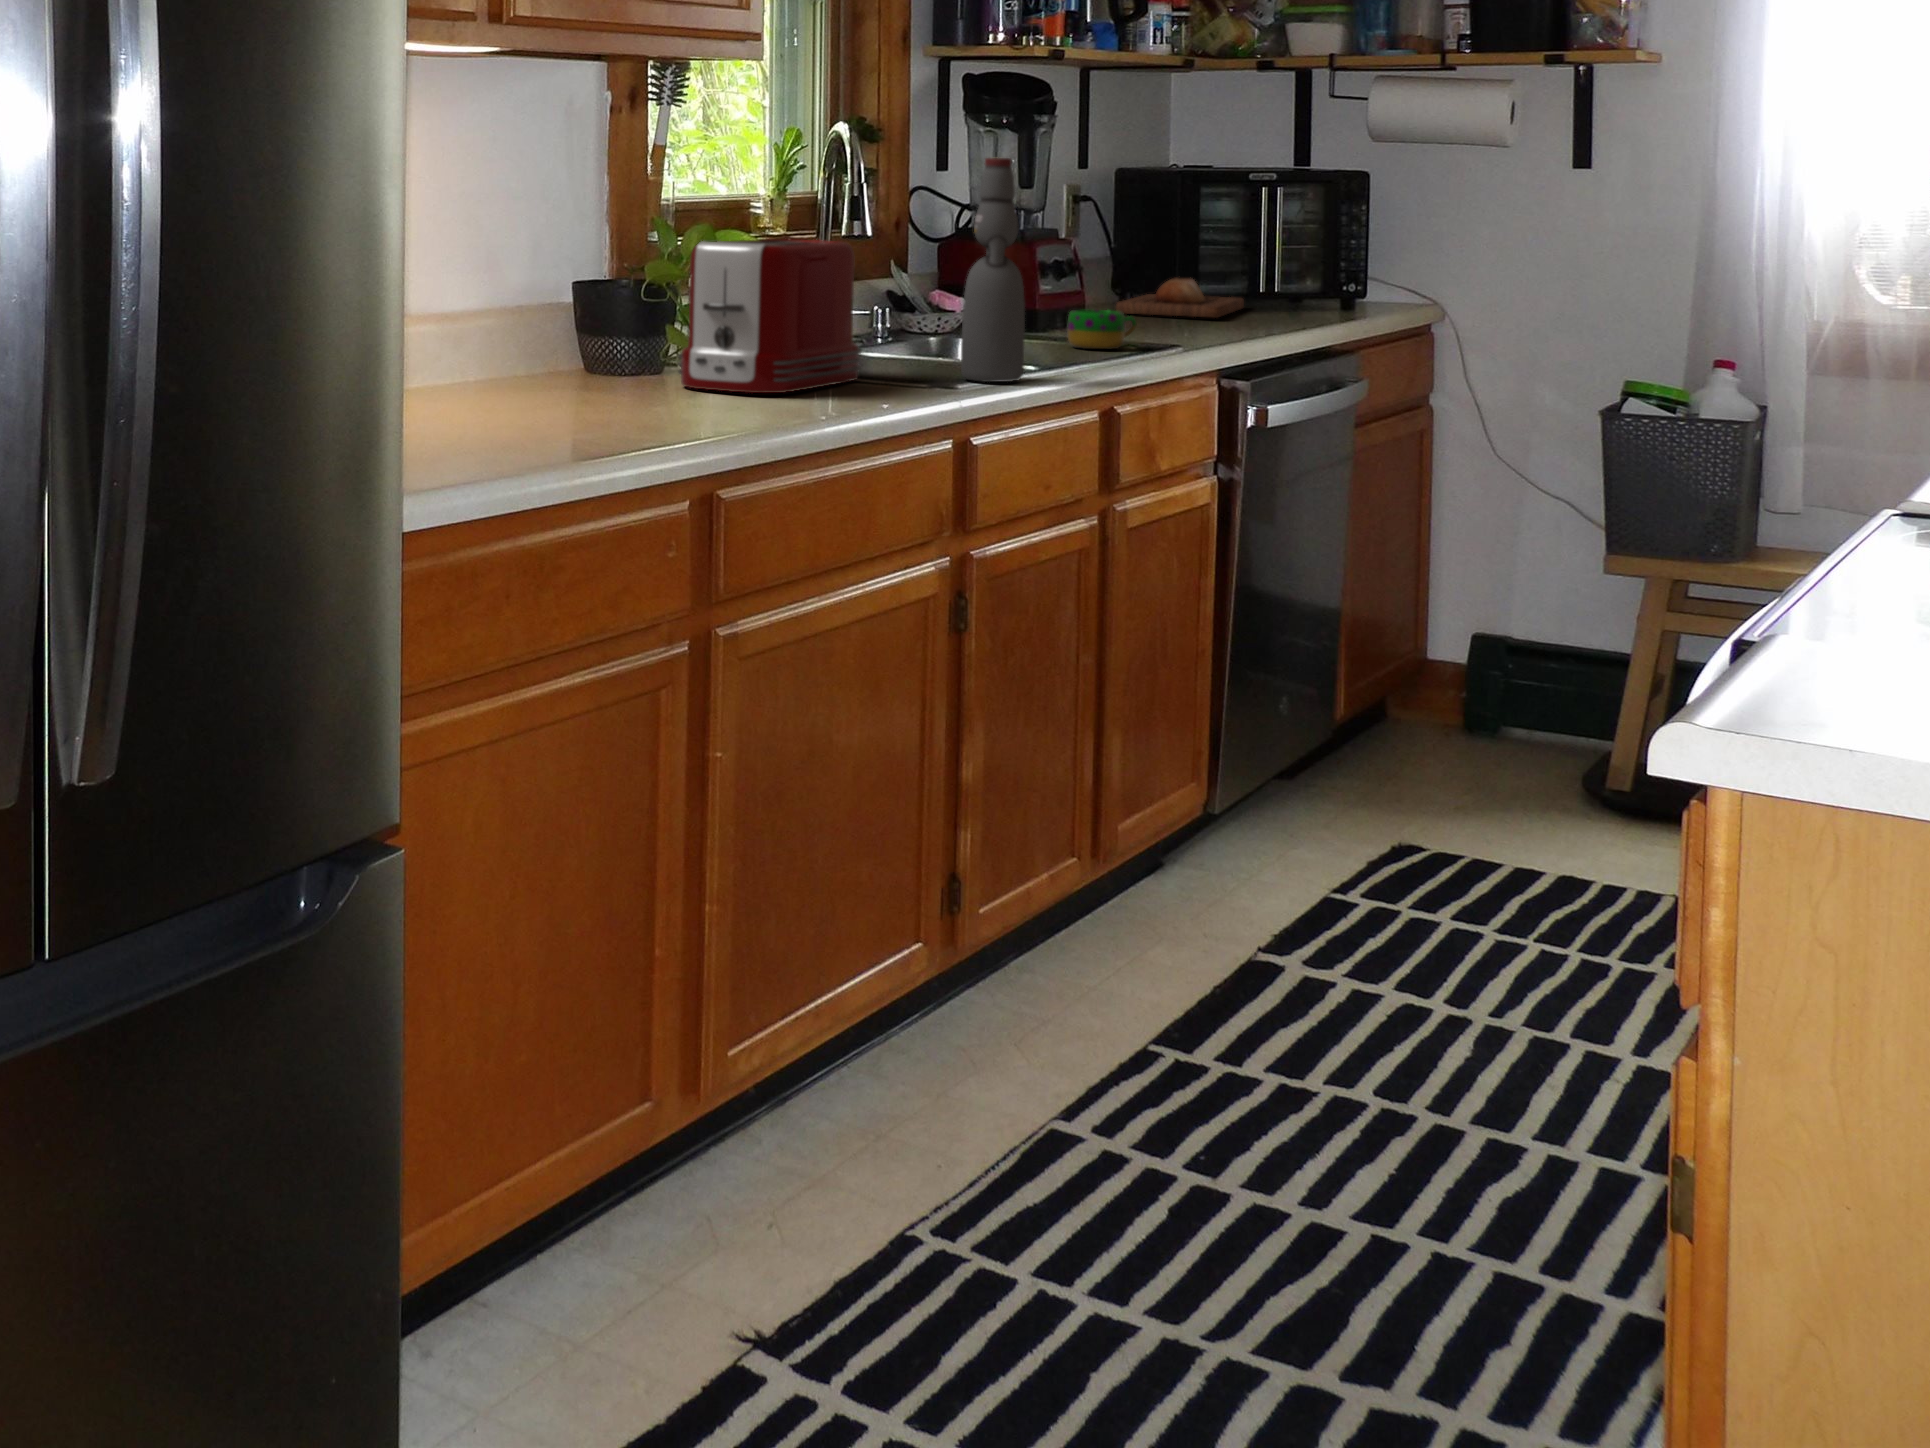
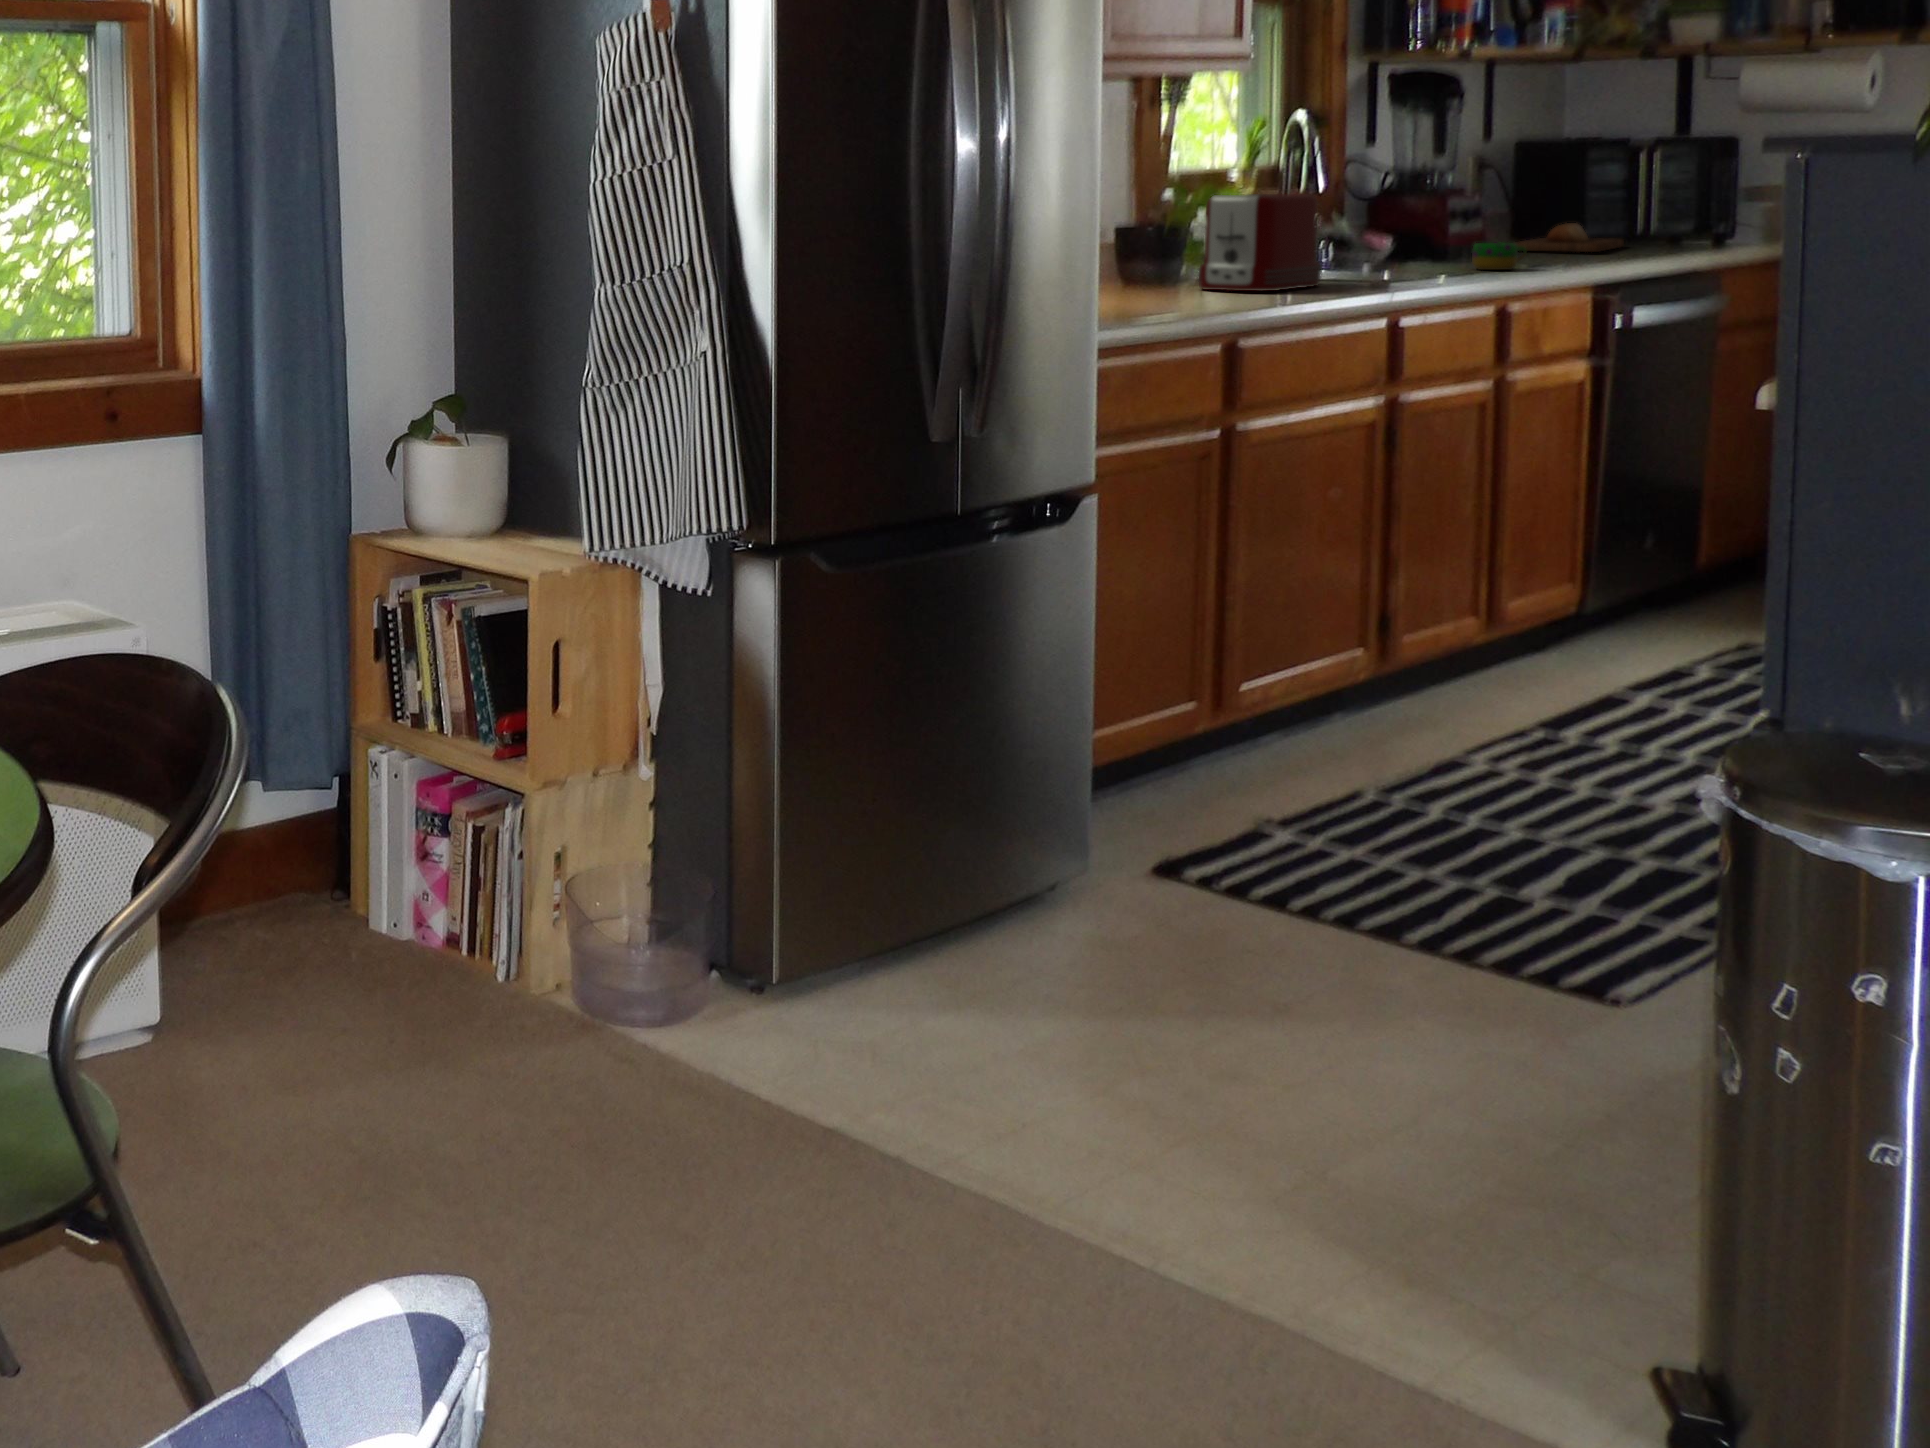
bottle: present [961,157,1025,382] -> none [1393,135,1440,286]

